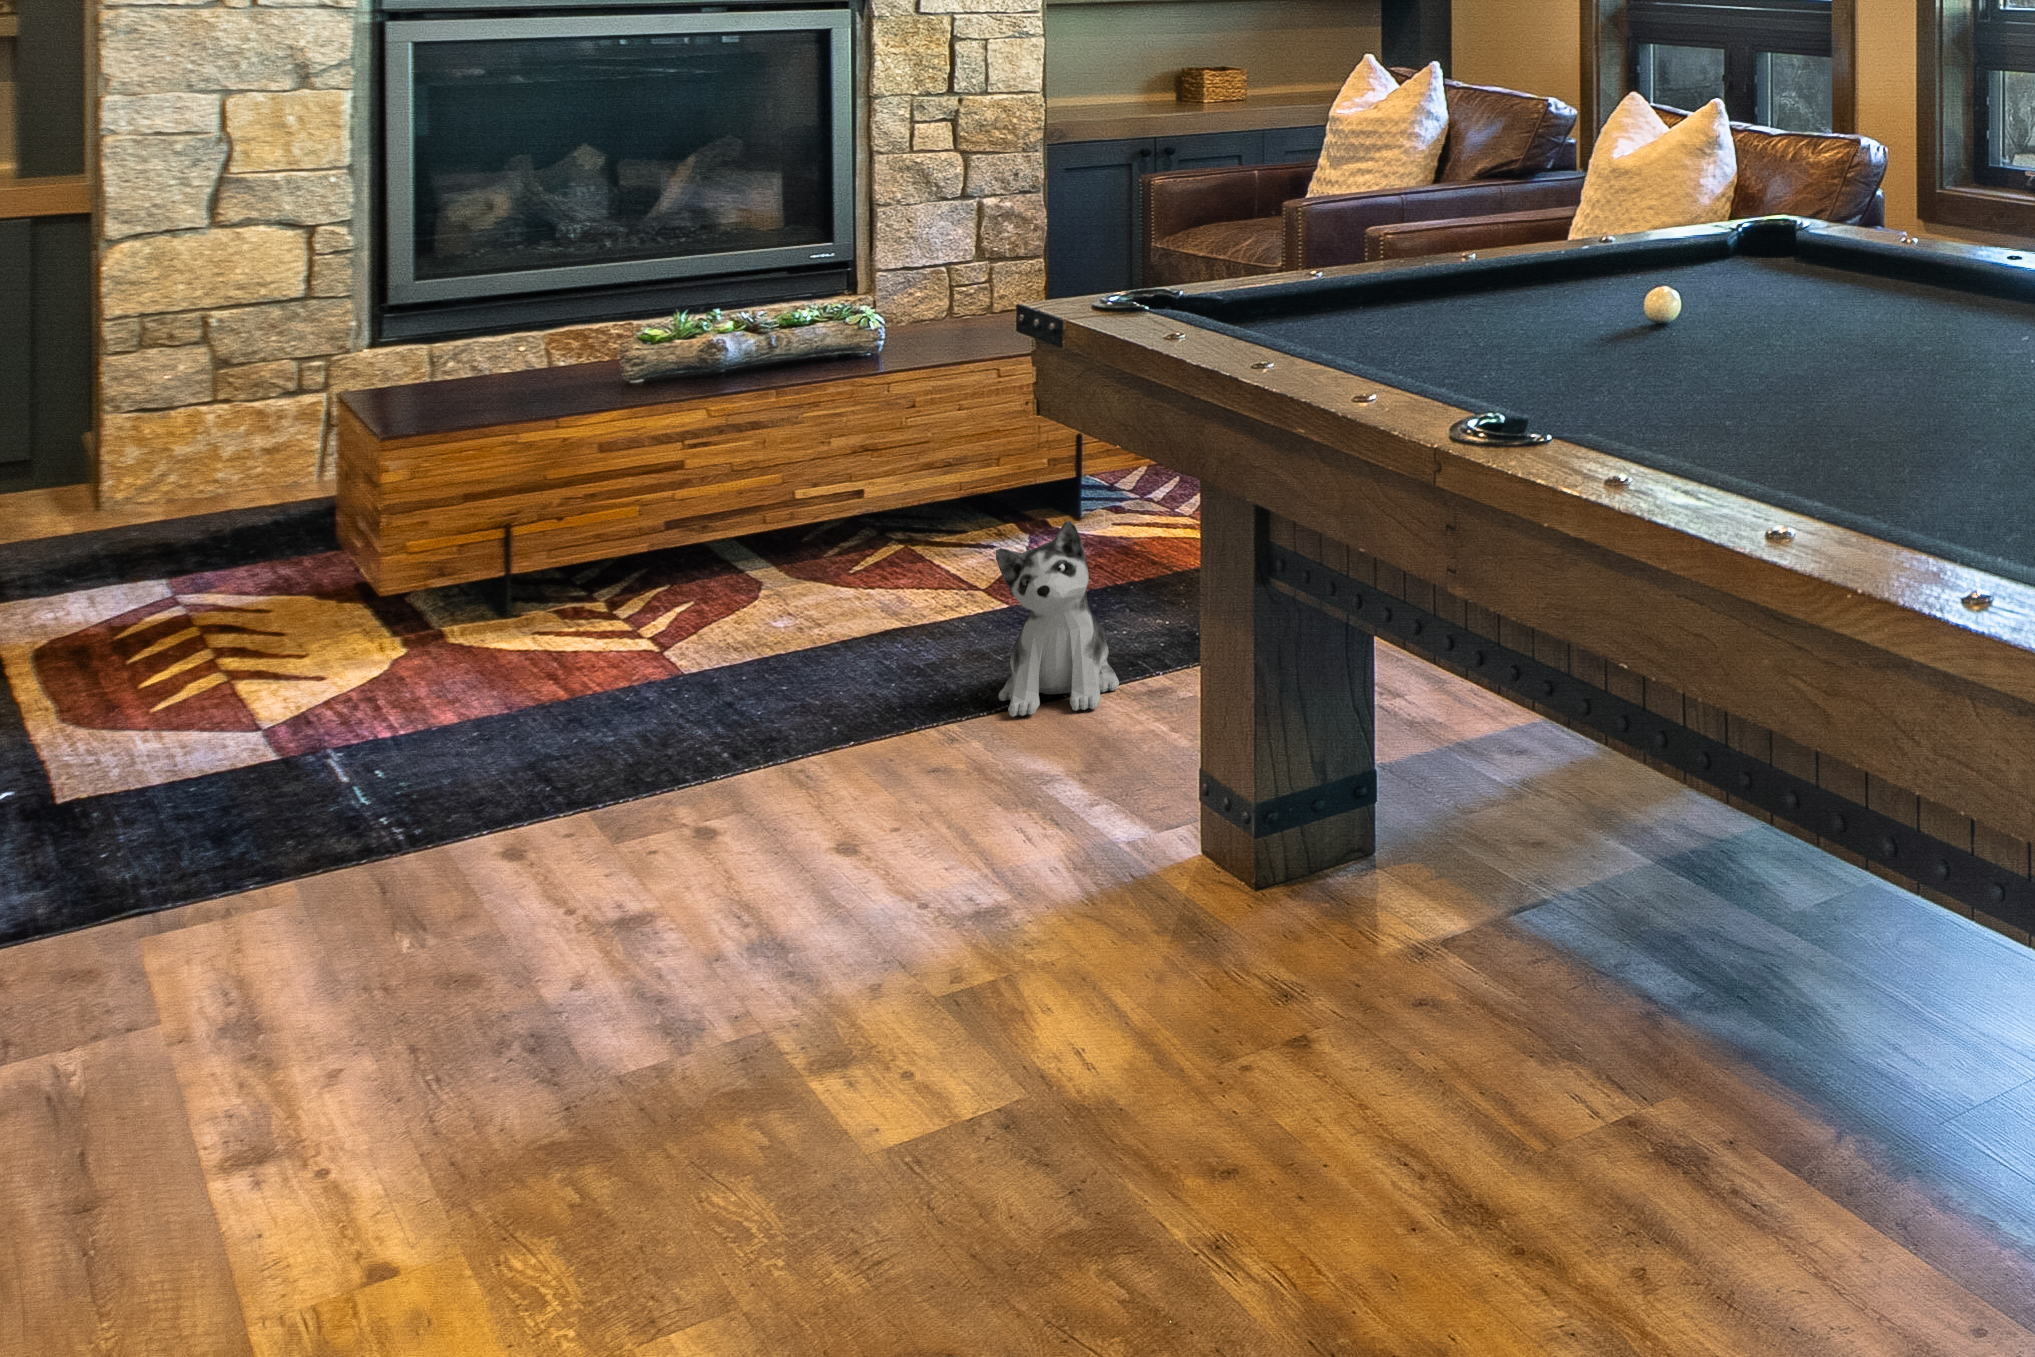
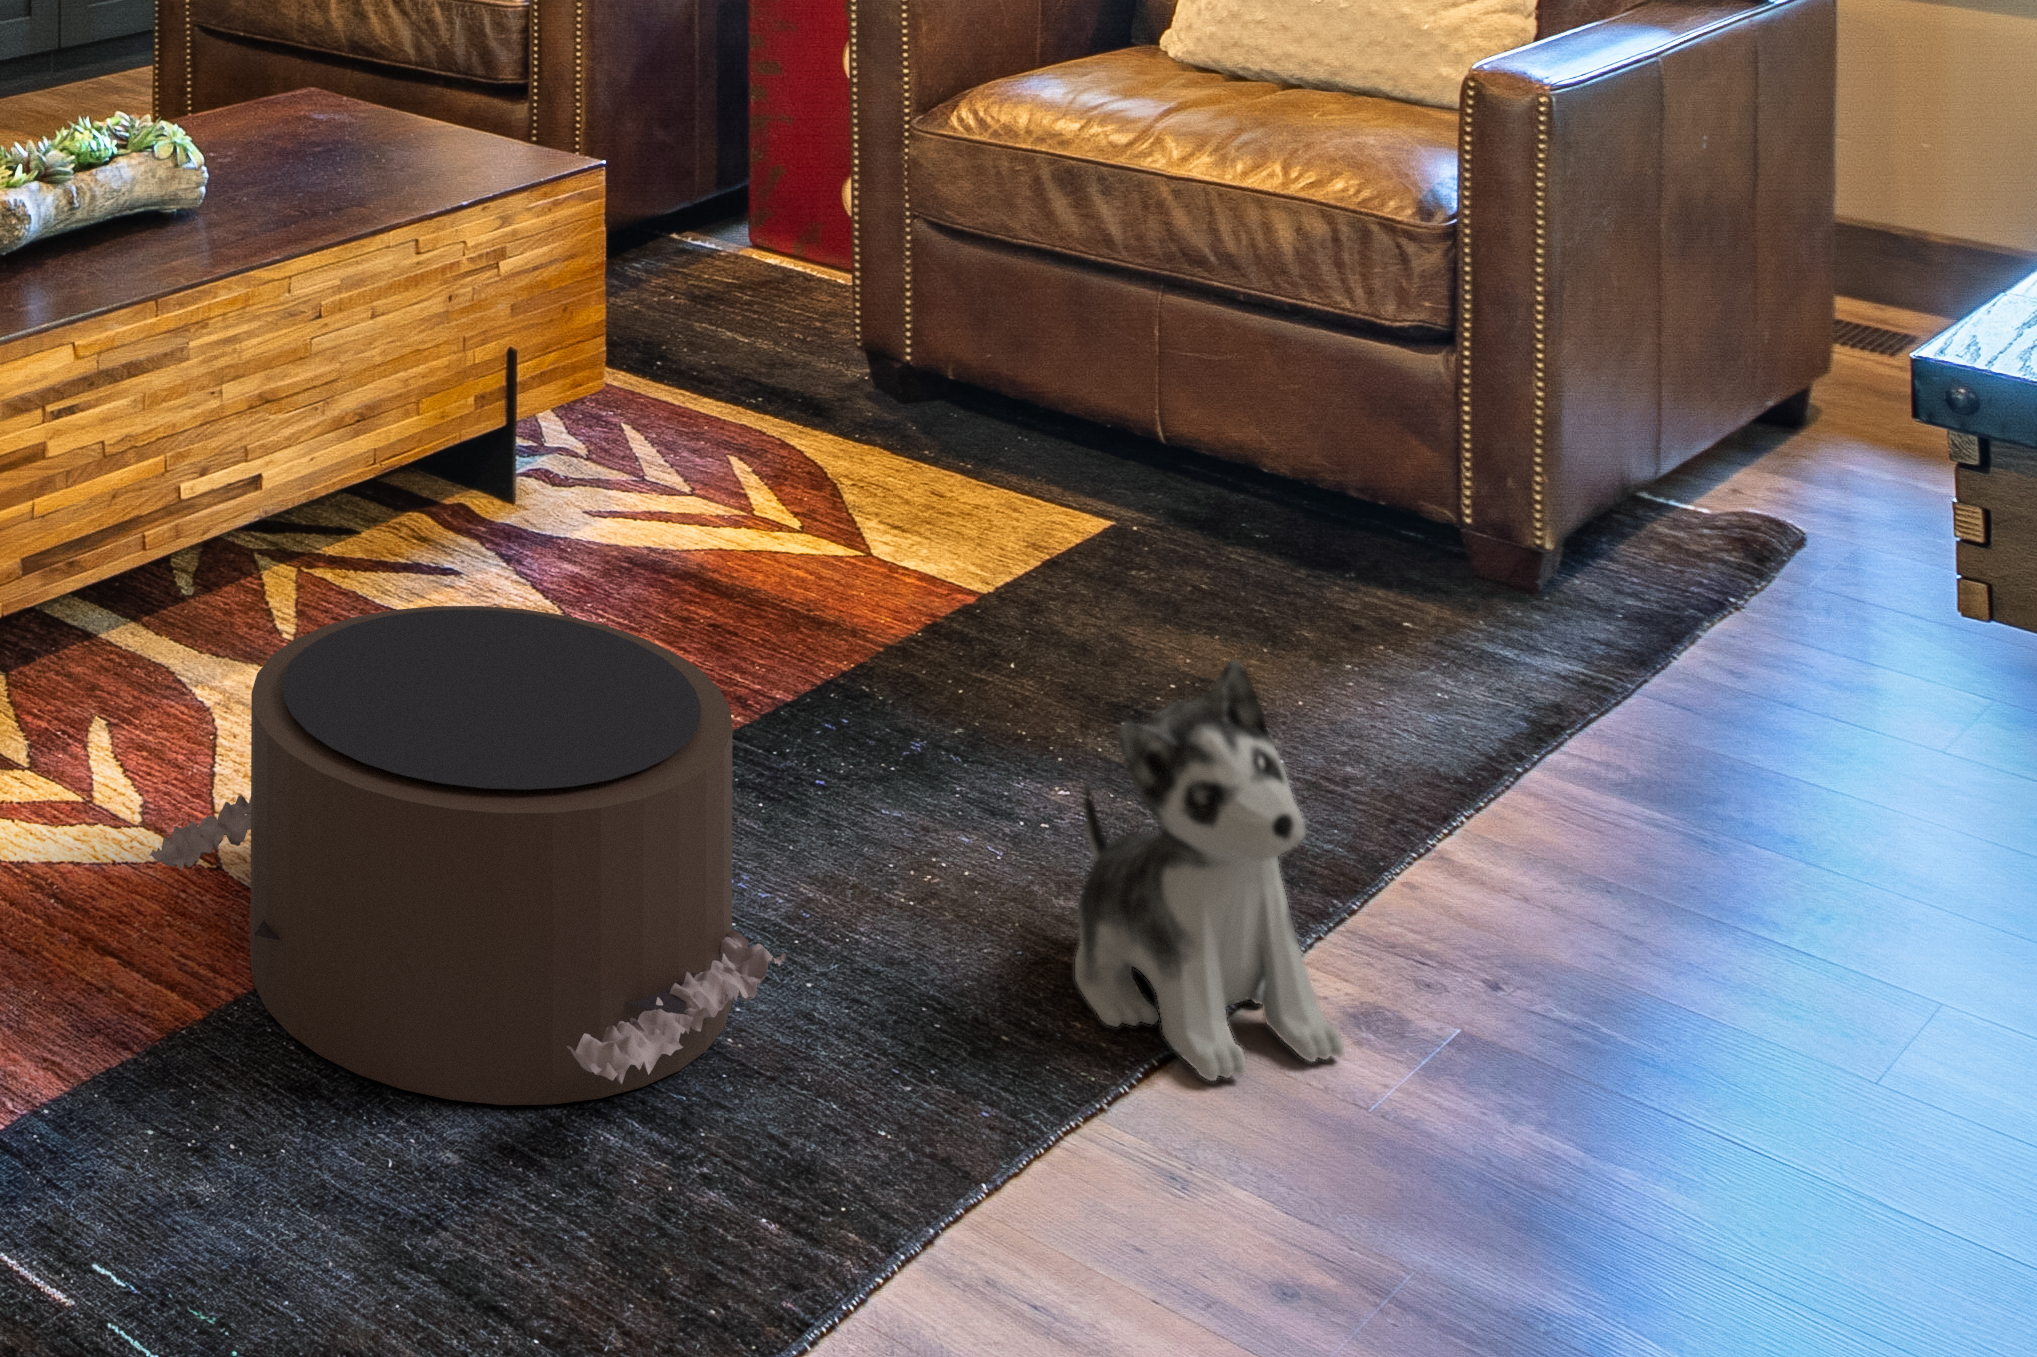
pouf: none [573,521,863,727] -> present [149,606,786,1105]

